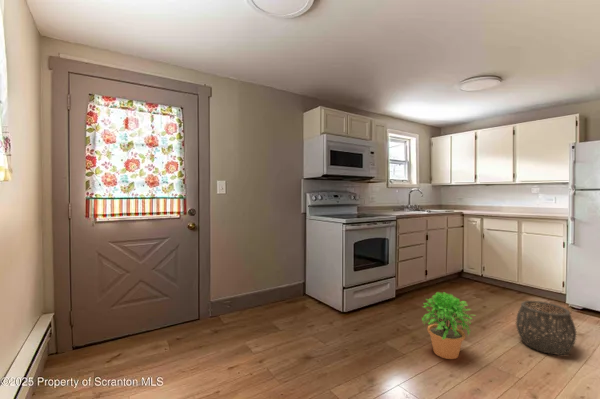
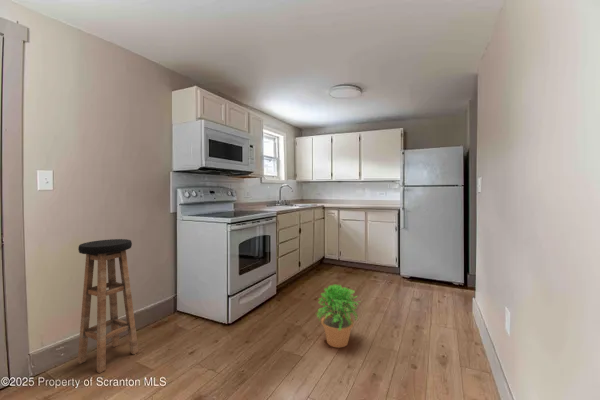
bar stool: none [236,231,272,325] -> present [78,239,138,373]
woven basket: present [516,301,576,355] -> none [380,278,420,320]

